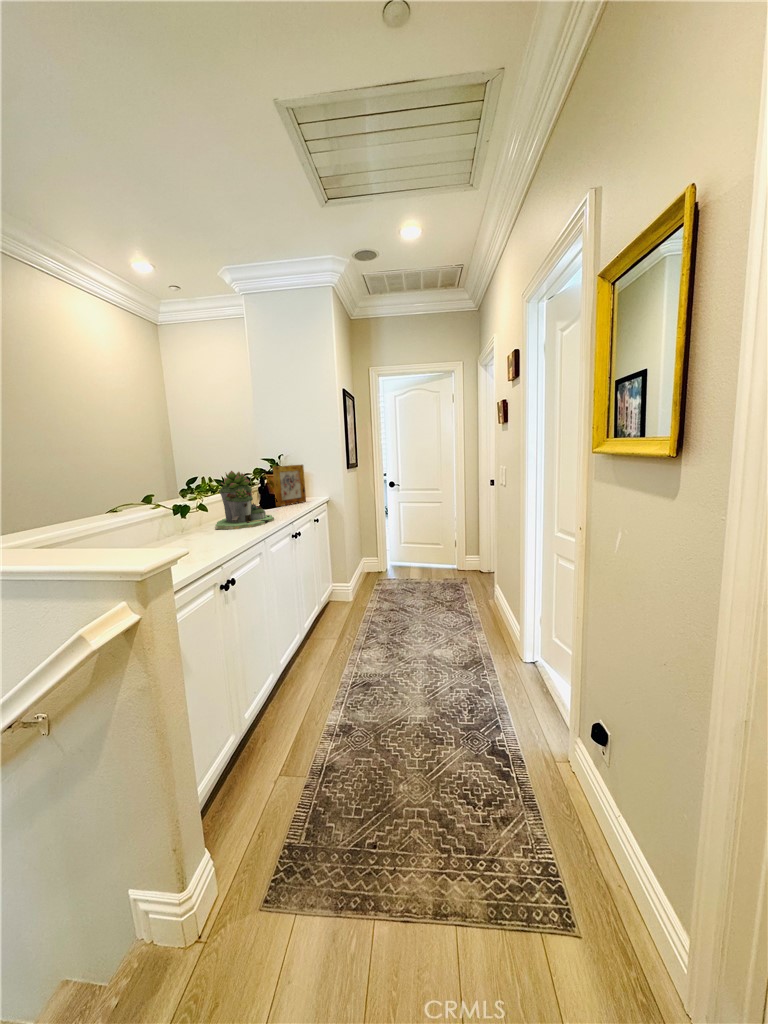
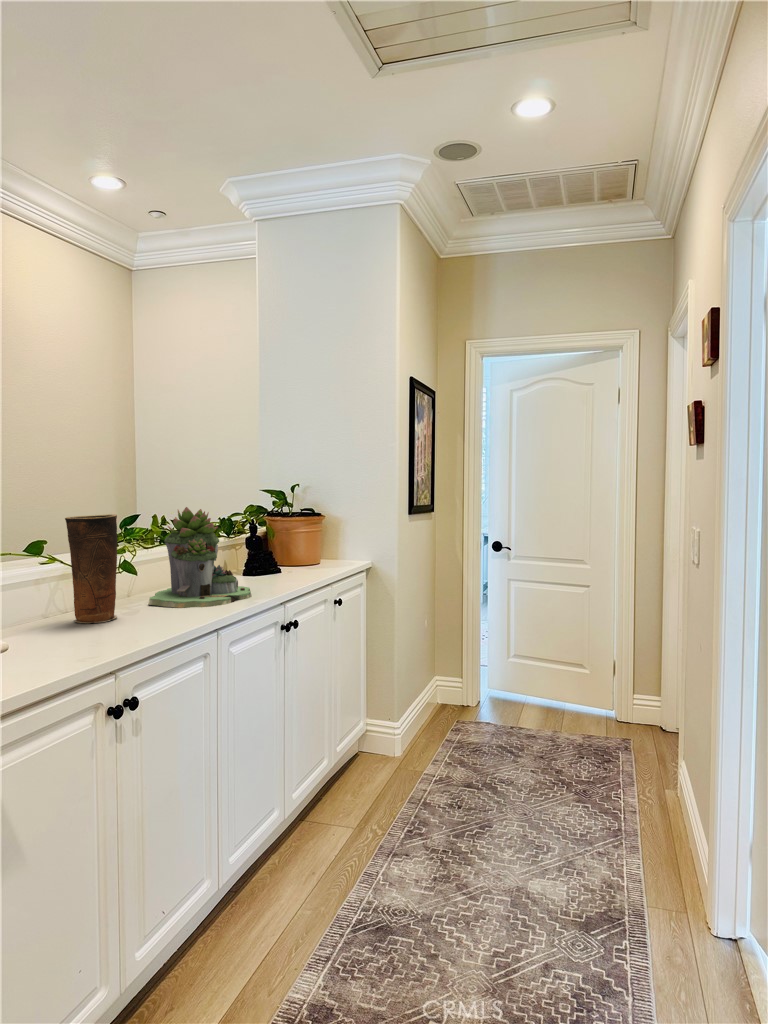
picture frame: present [273,465,306,506] -> none [273,502,328,573]
vase: none [165,477,203,542] -> present [65,514,117,623]

